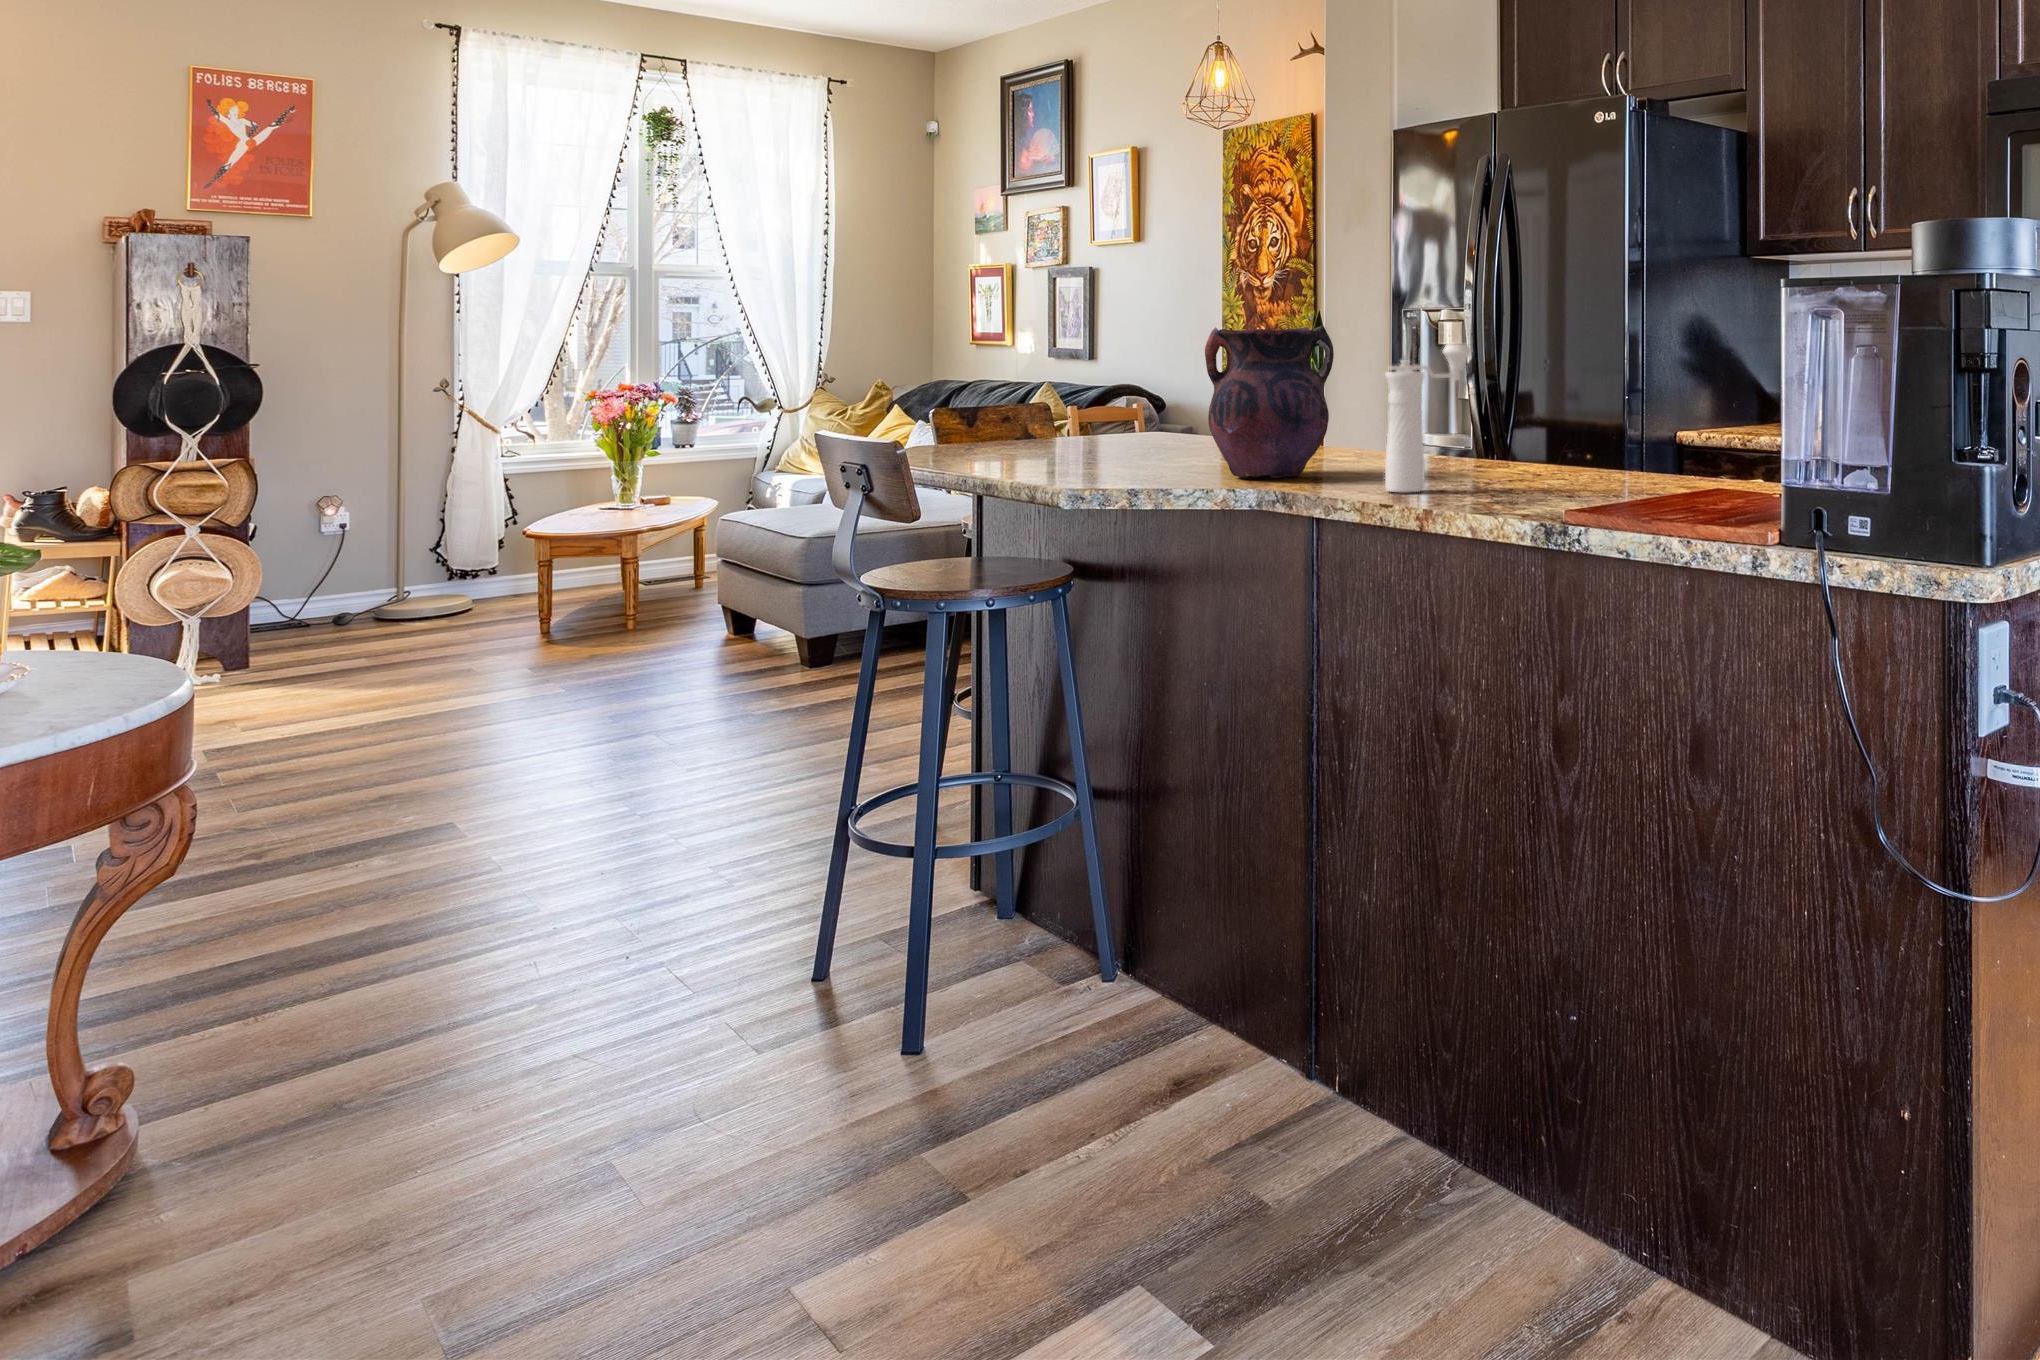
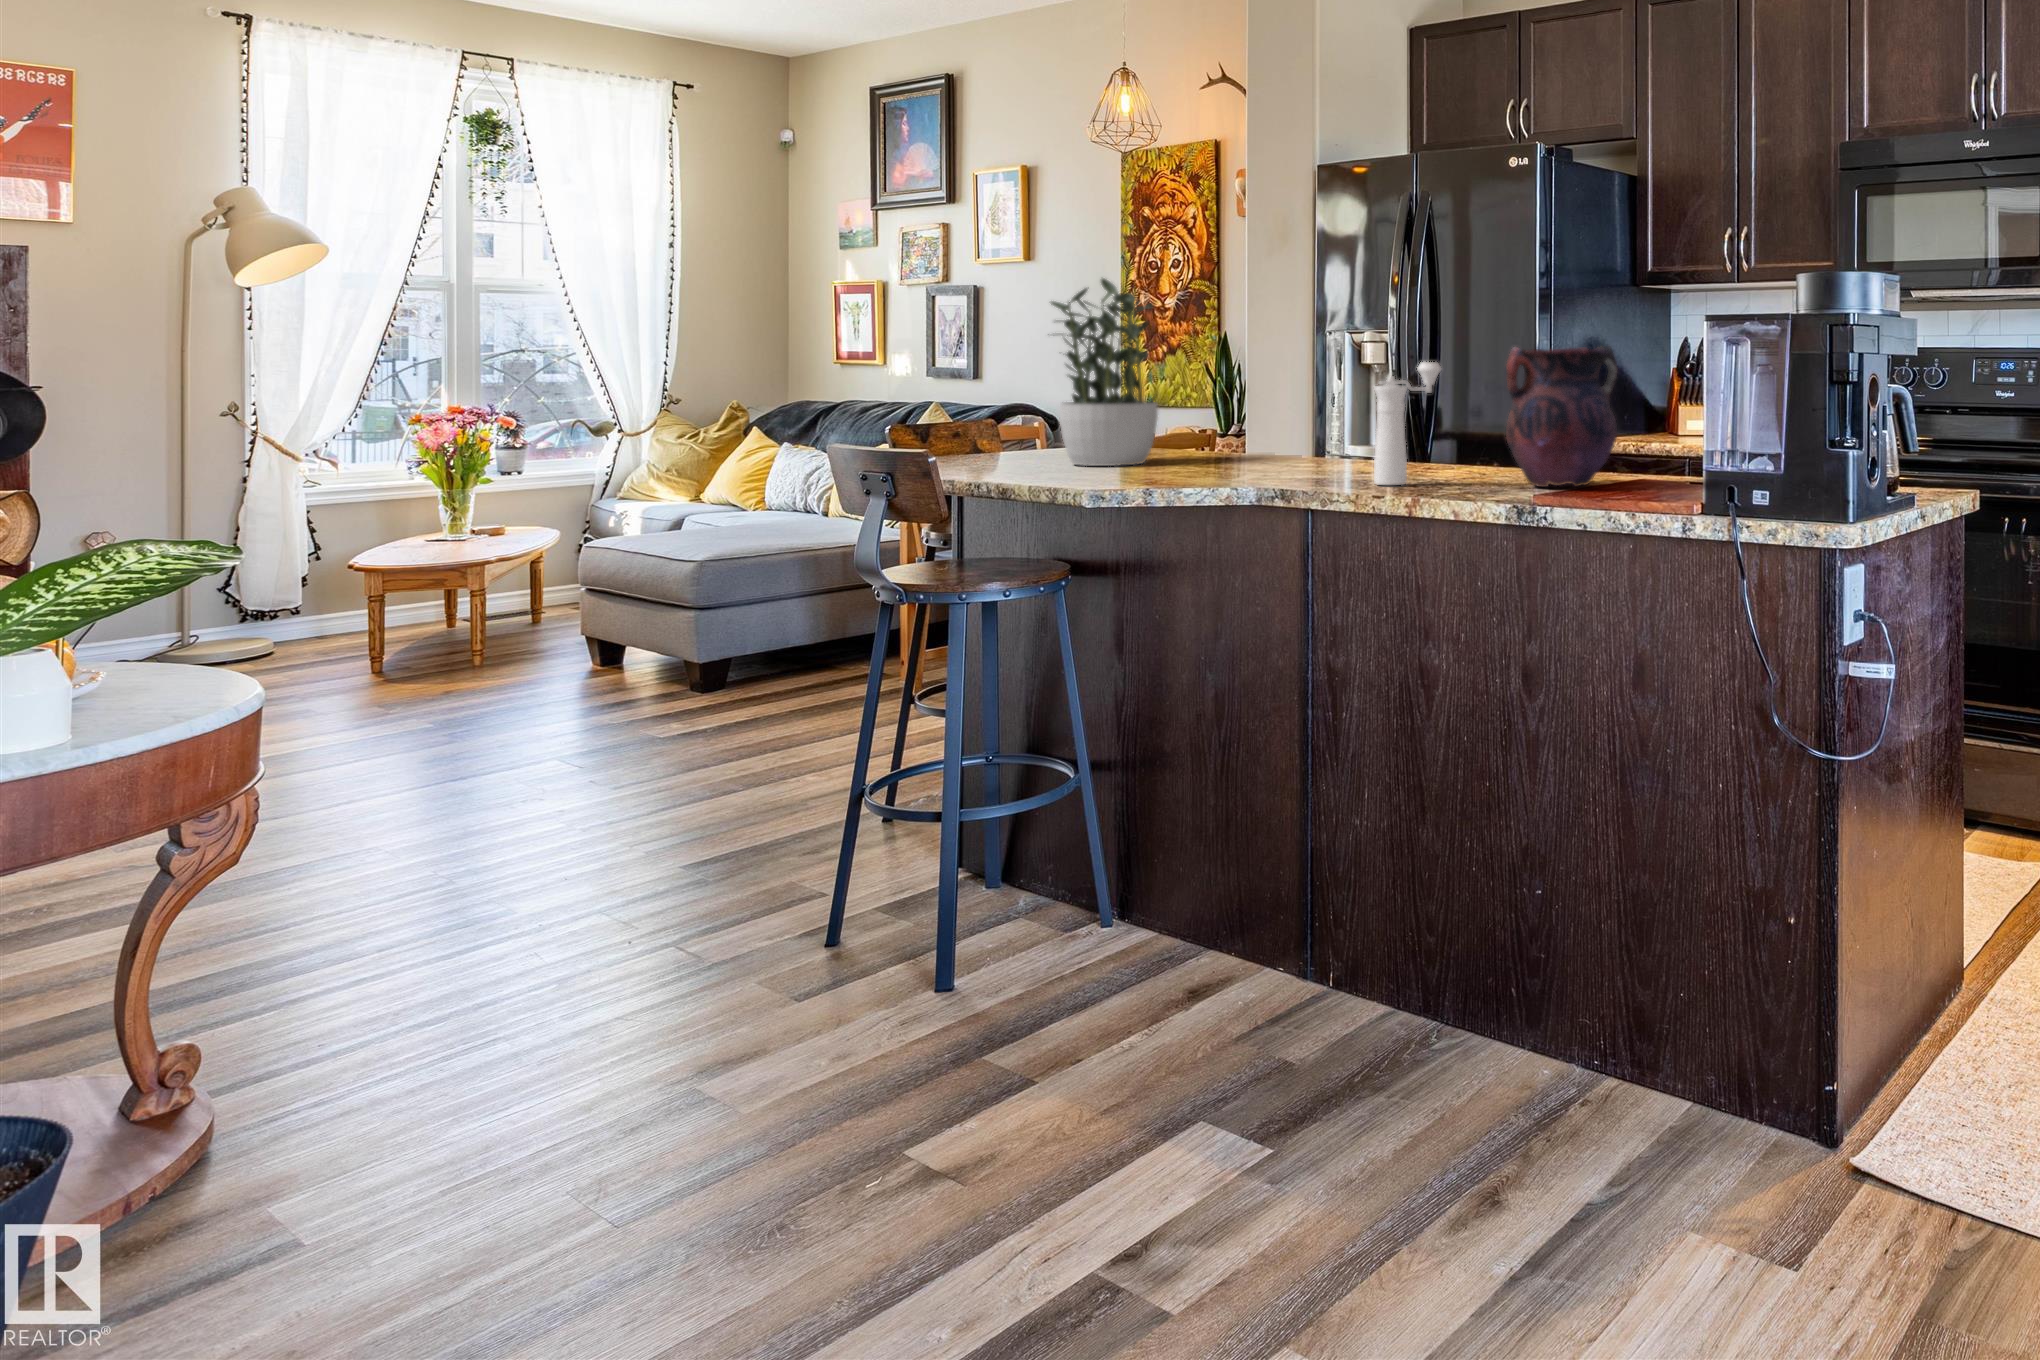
potted plant: none [1056,249,1179,459] -> present [1051,278,1158,466]
vase: present [1205,326,1334,478] -> present [1506,346,1618,487]

